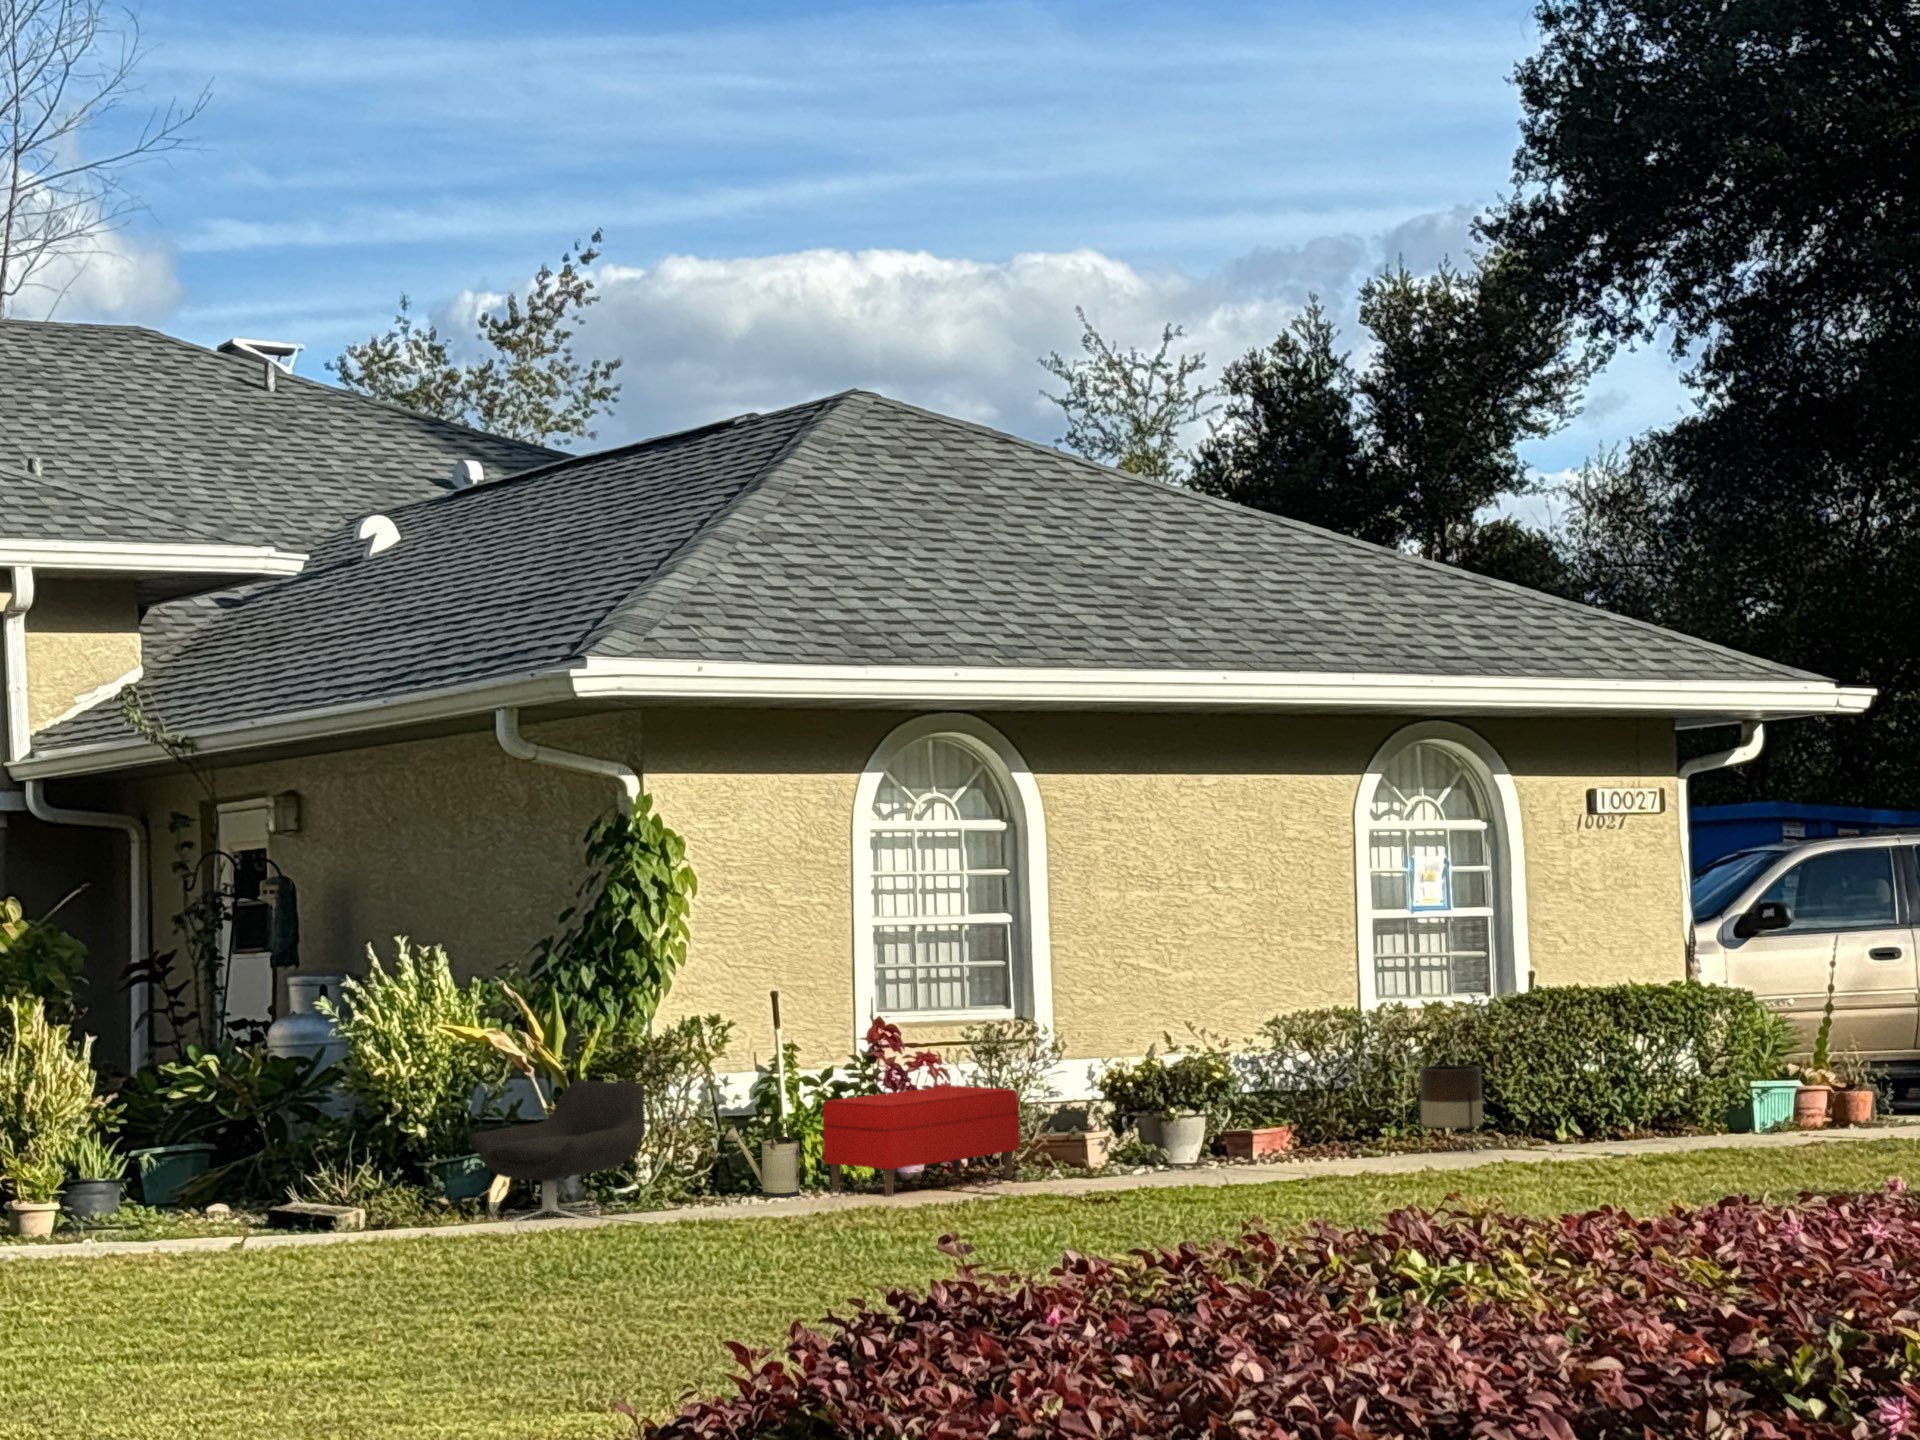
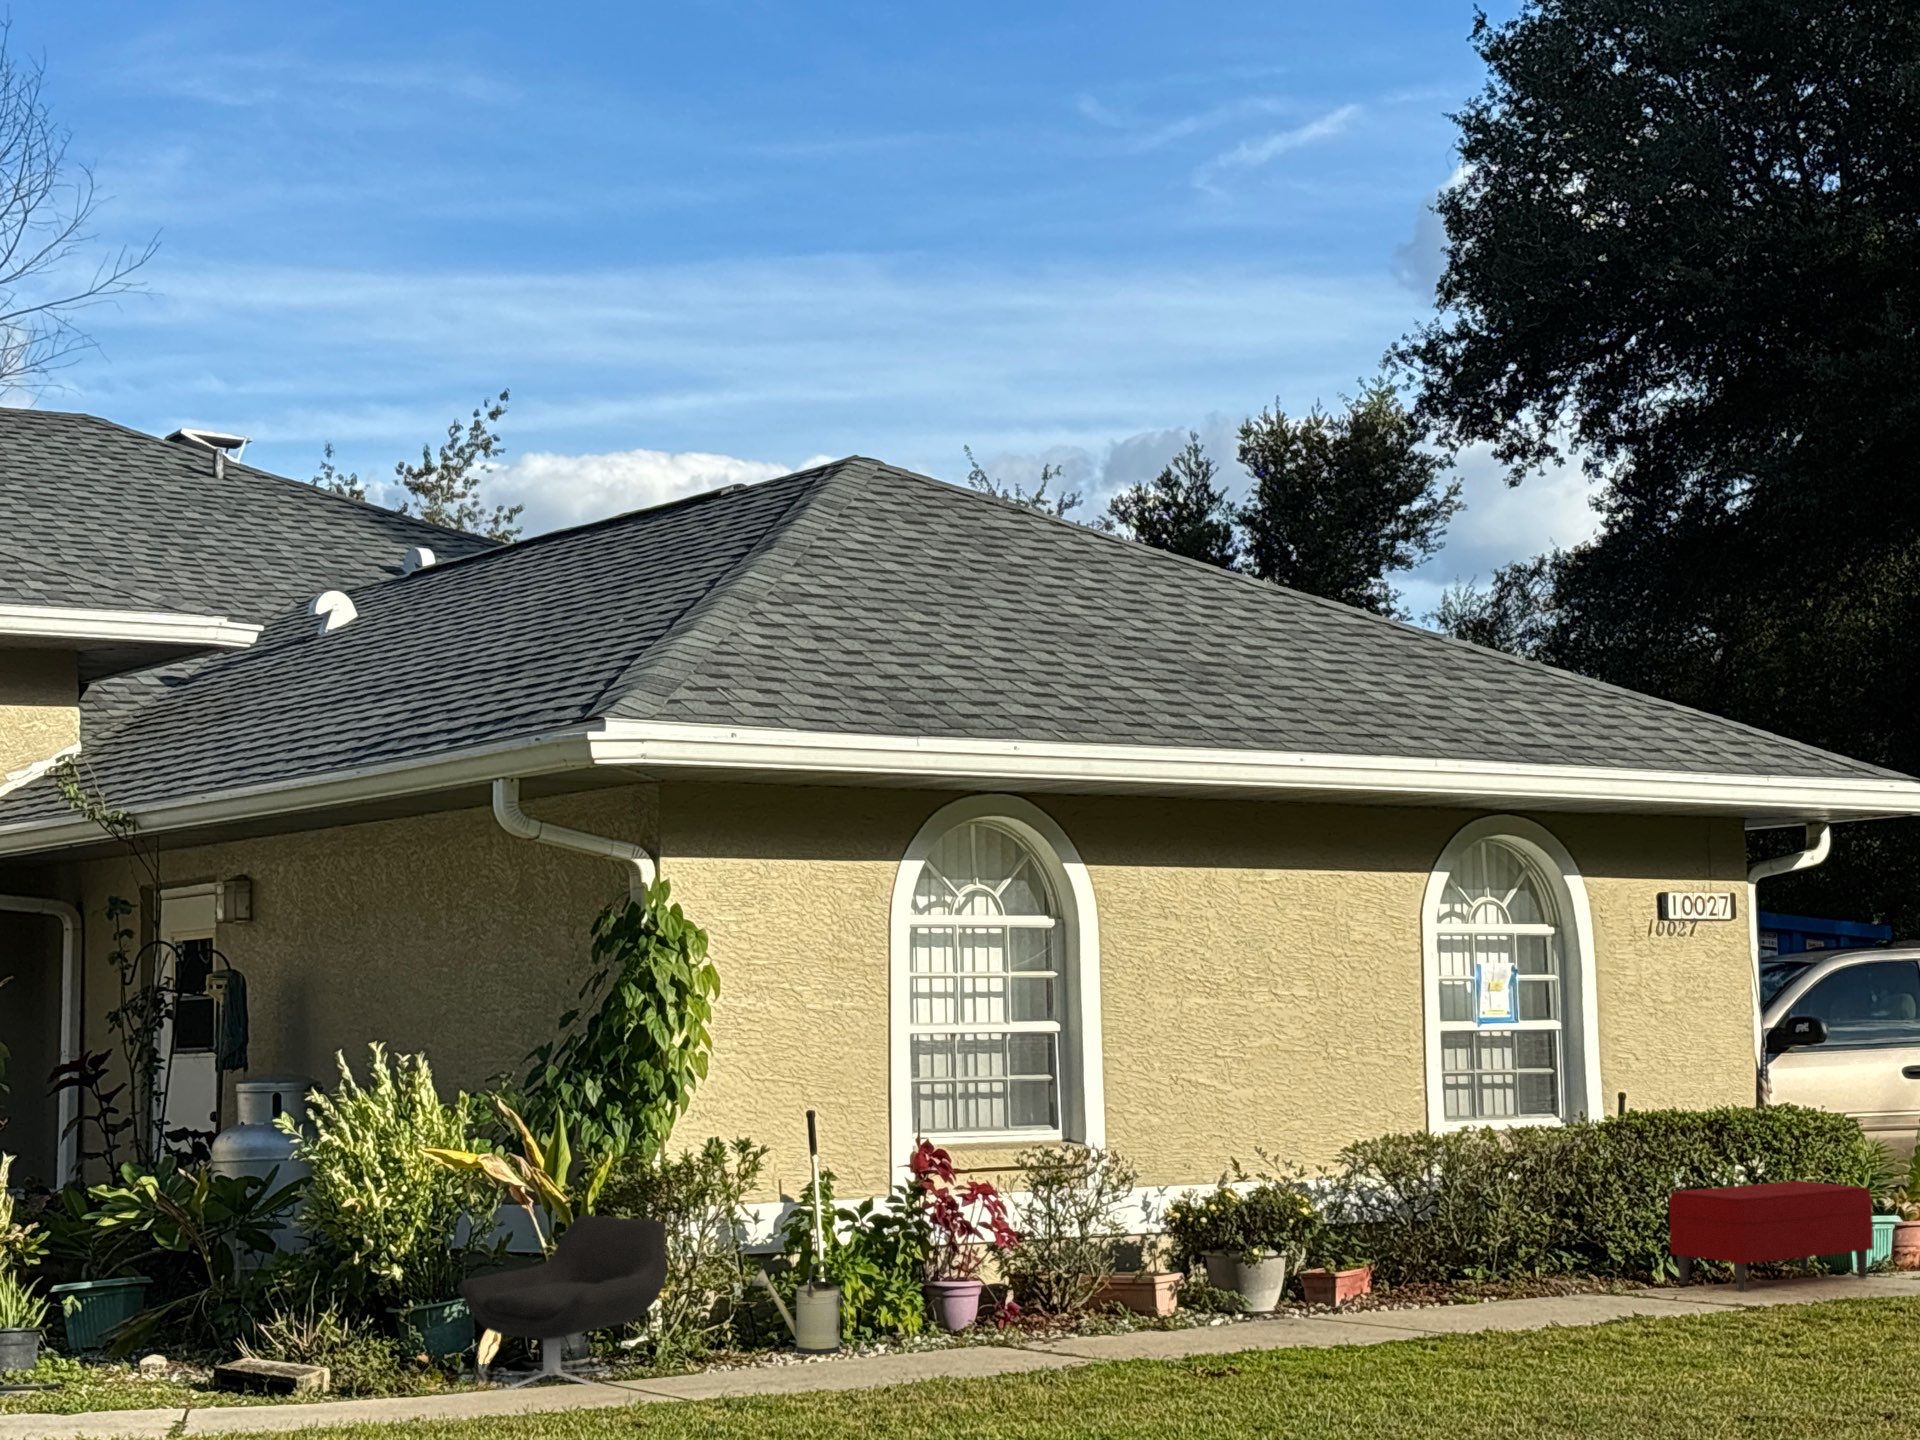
planter: present [1419,1065,1483,1152] -> none [1515,1197,1586,1298]
bench: present [823,1085,1020,1197] -> present [1669,1181,1874,1292]

